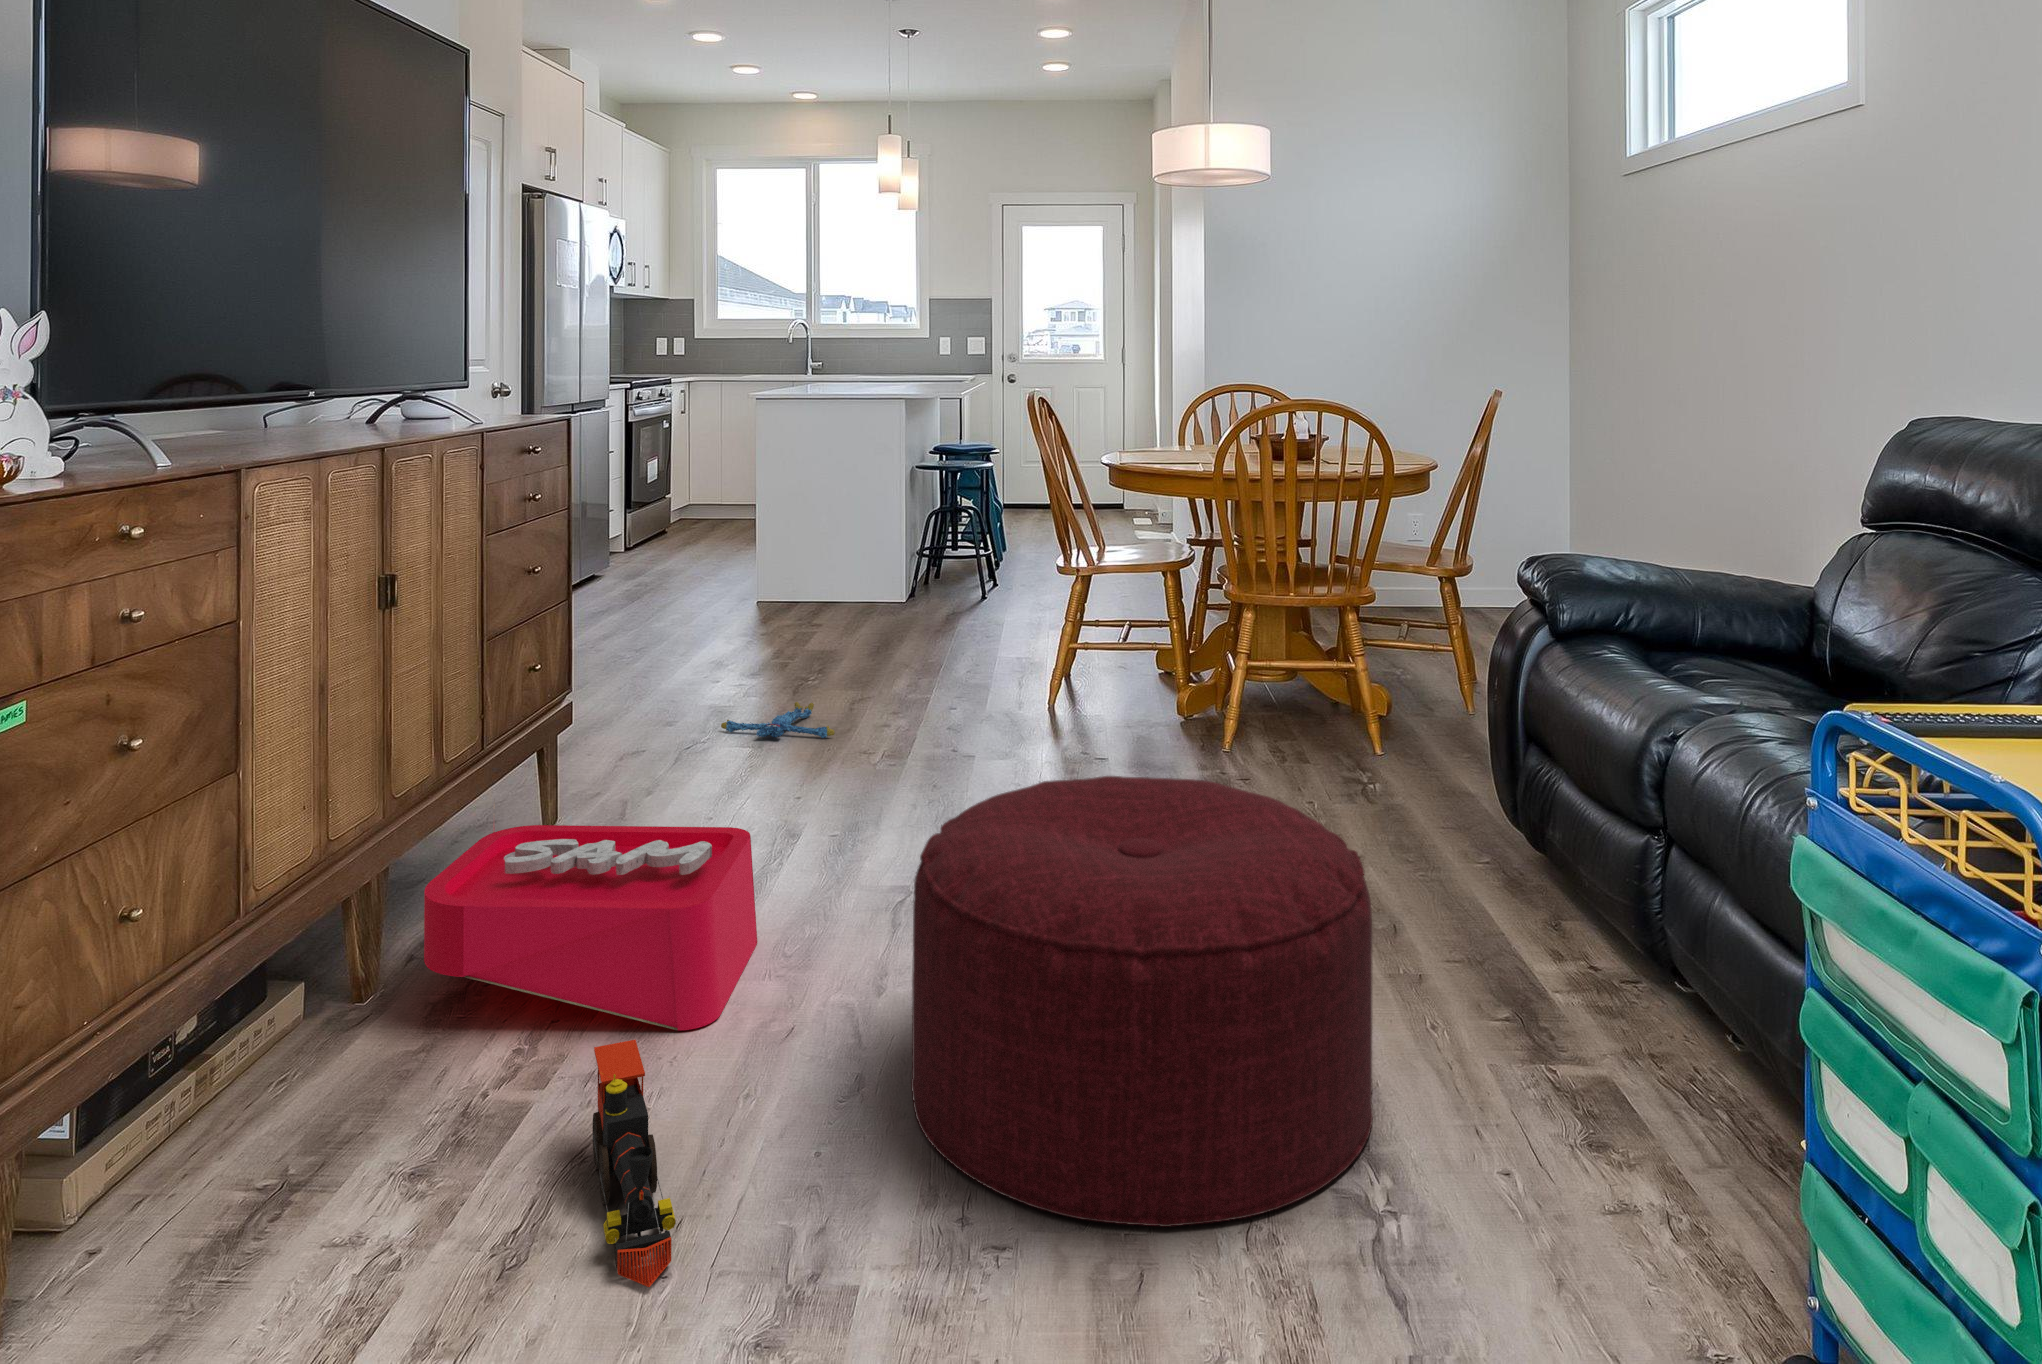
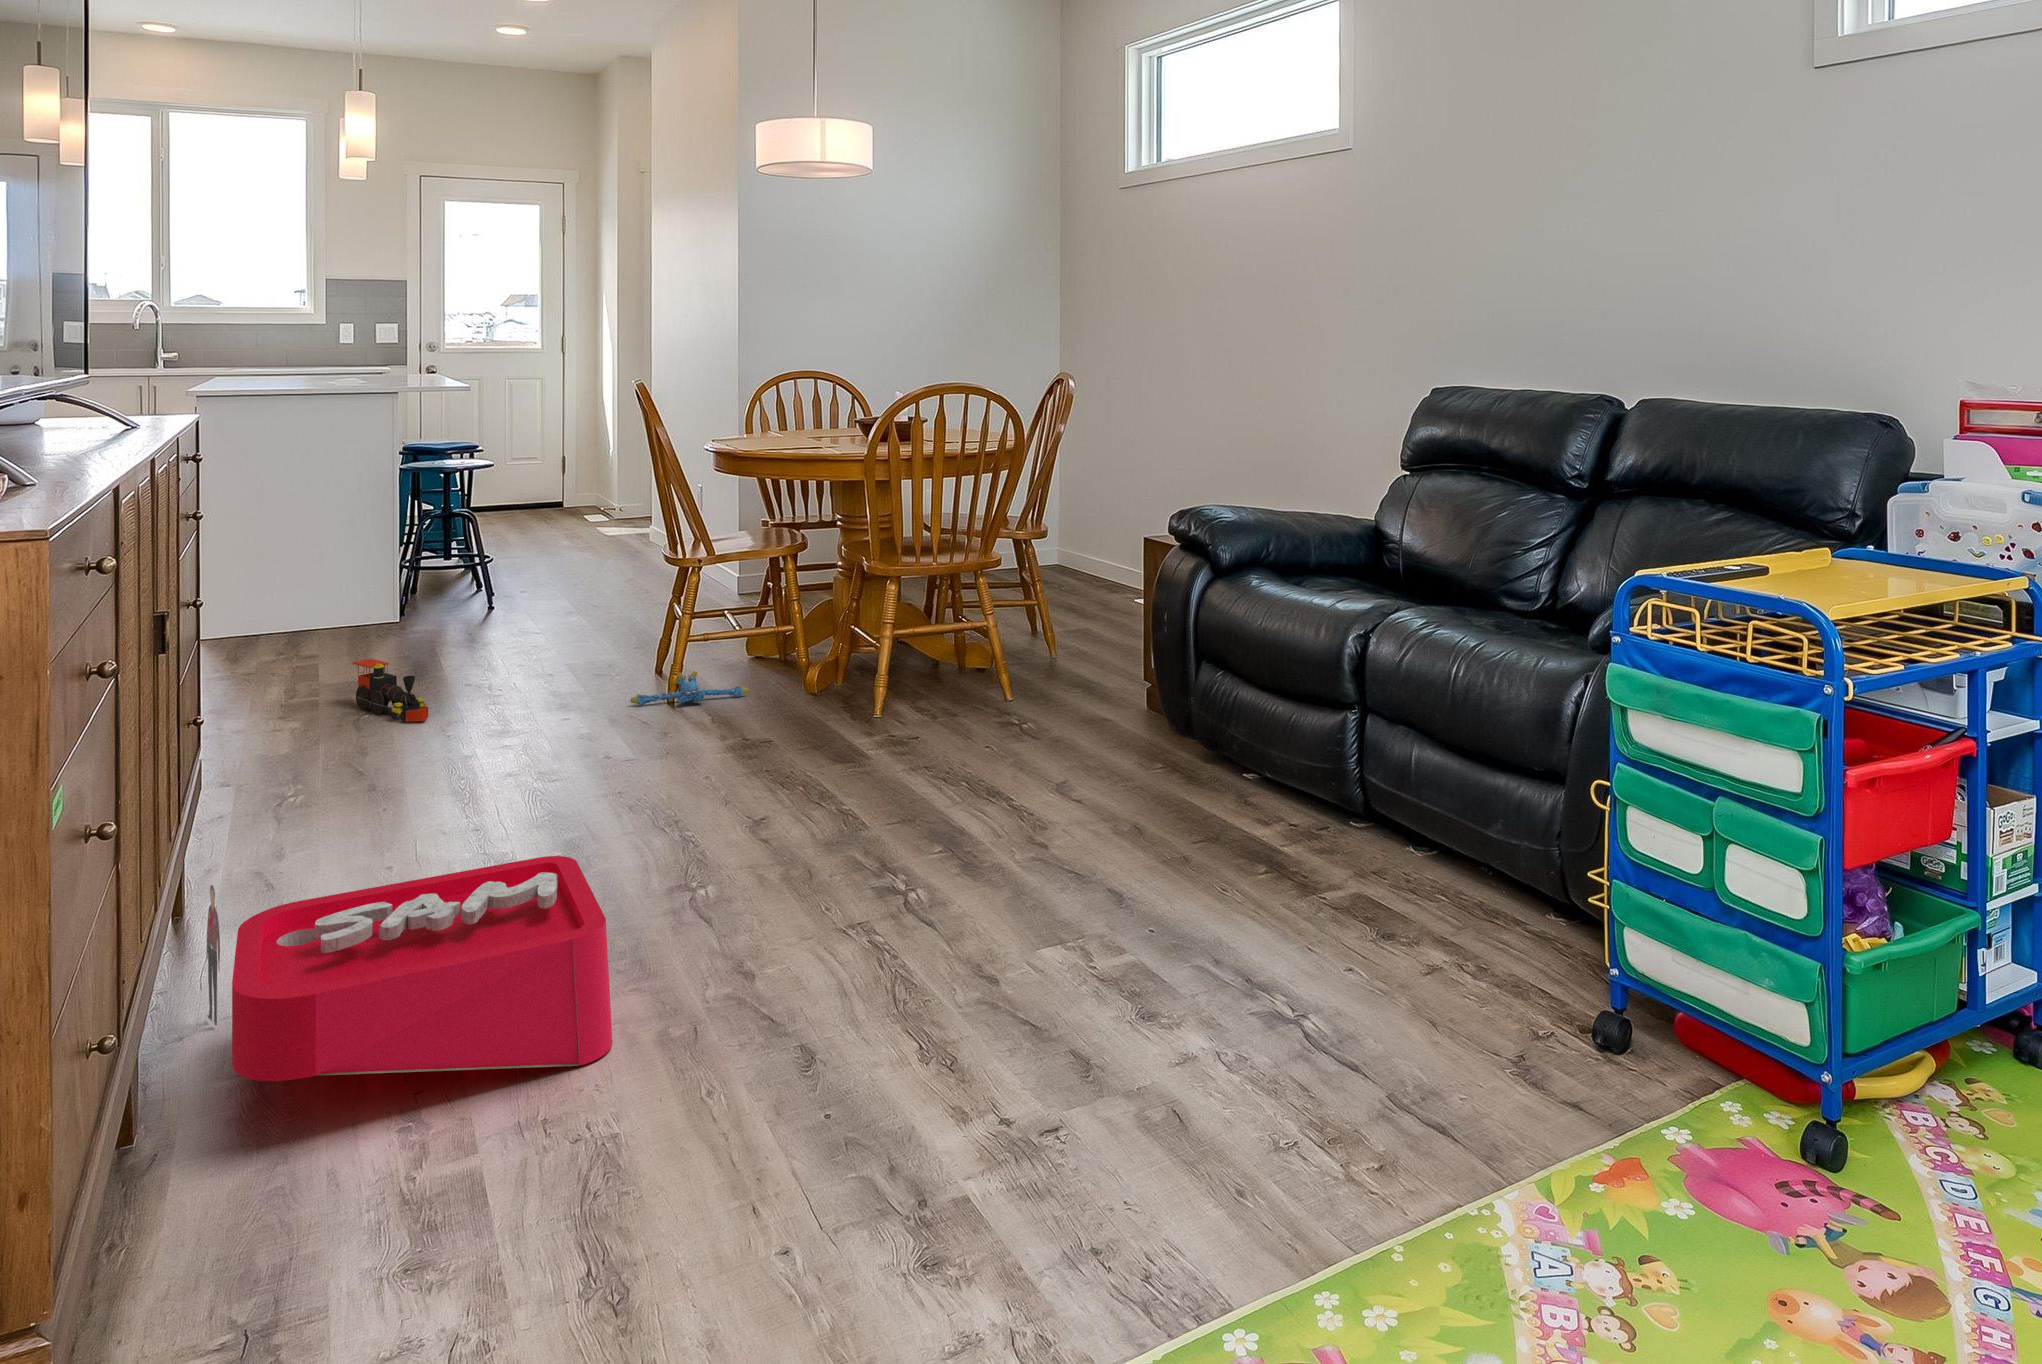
plush toy: present [721,702,835,738] -> present [631,671,749,705]
ottoman: present [911,776,1373,1227] -> none [849,720,1251,1093]
toy train: present [592,1040,676,1287] -> present [353,659,428,721]

